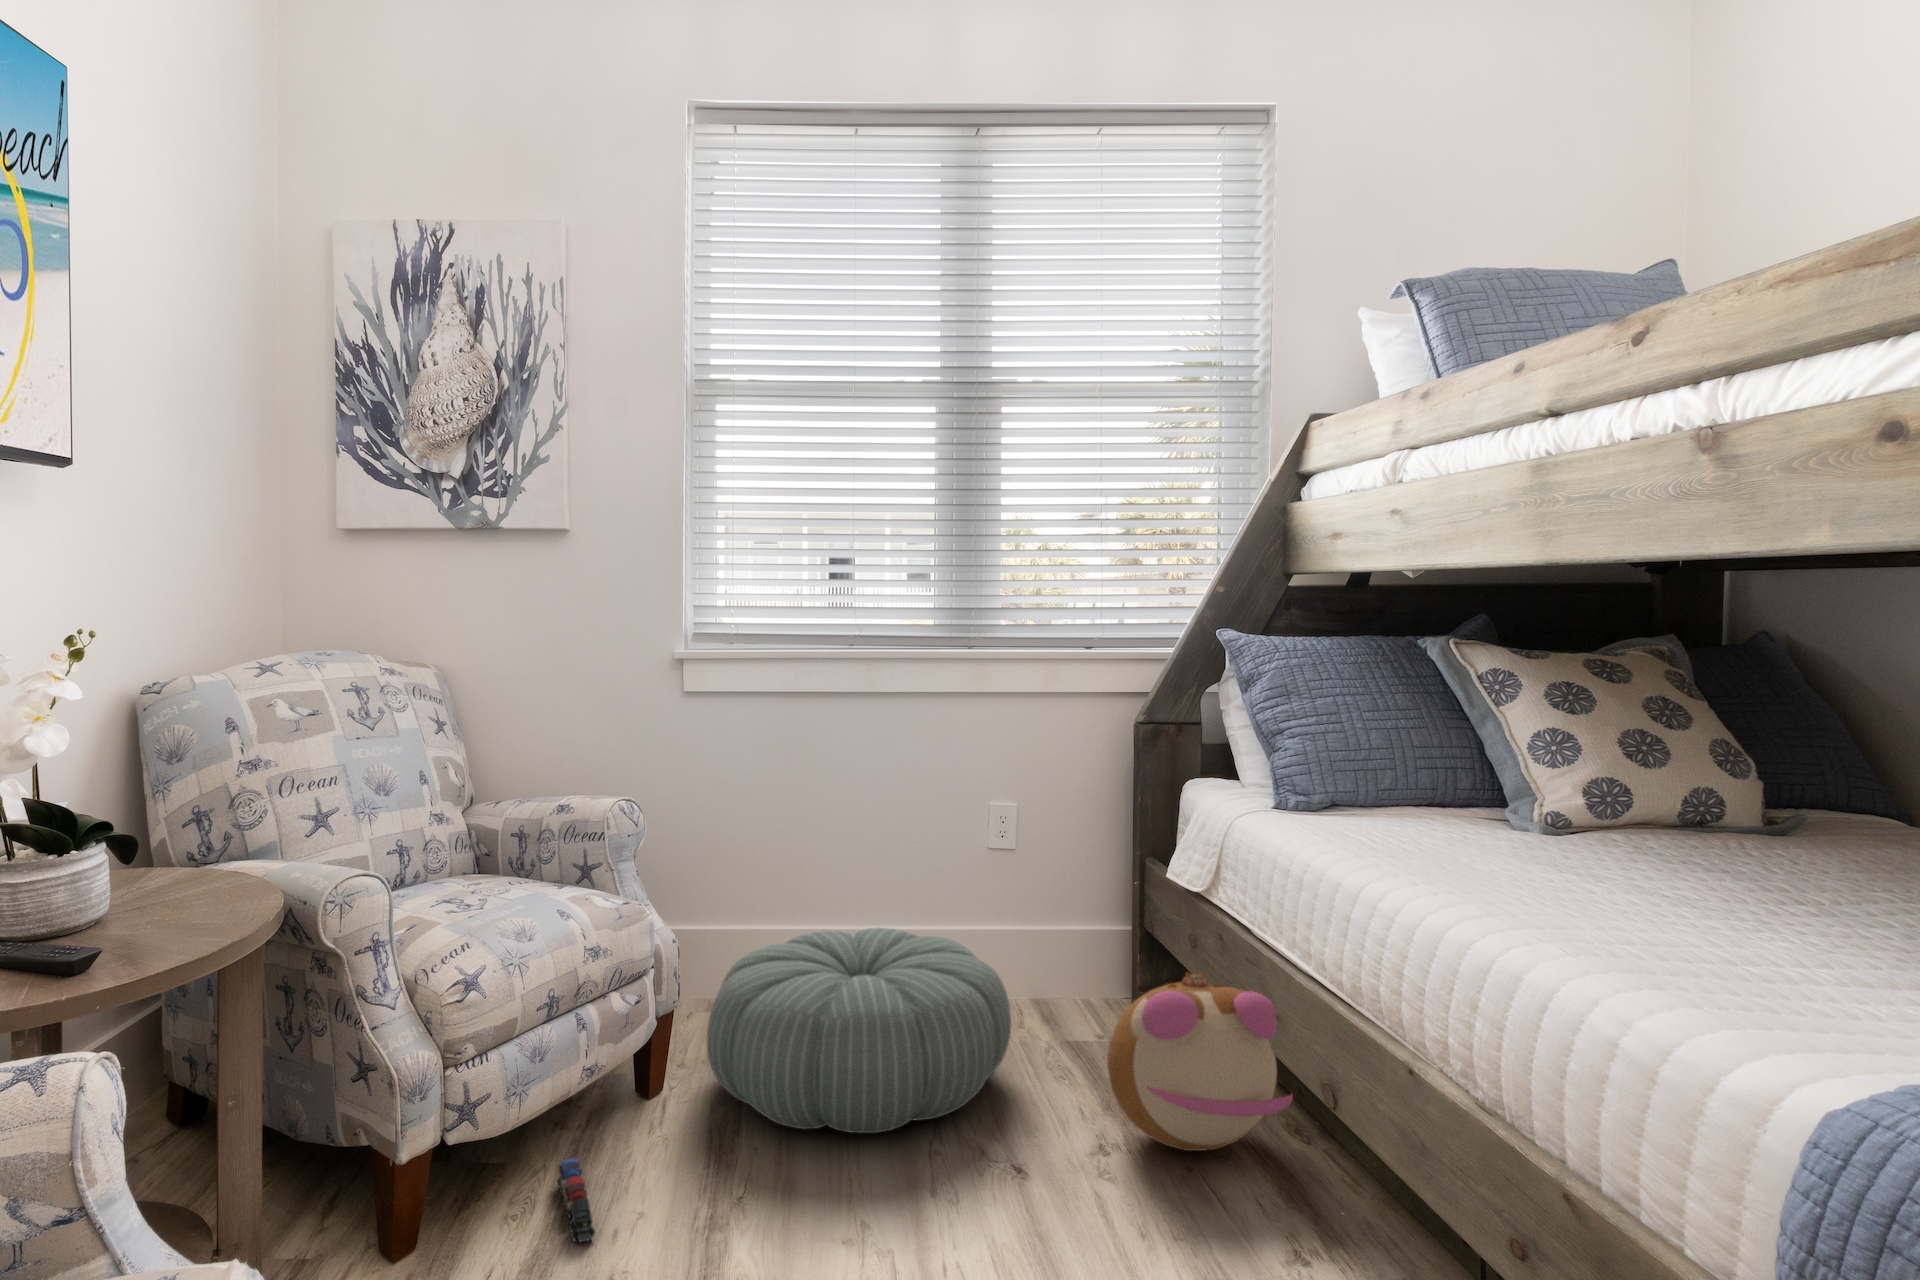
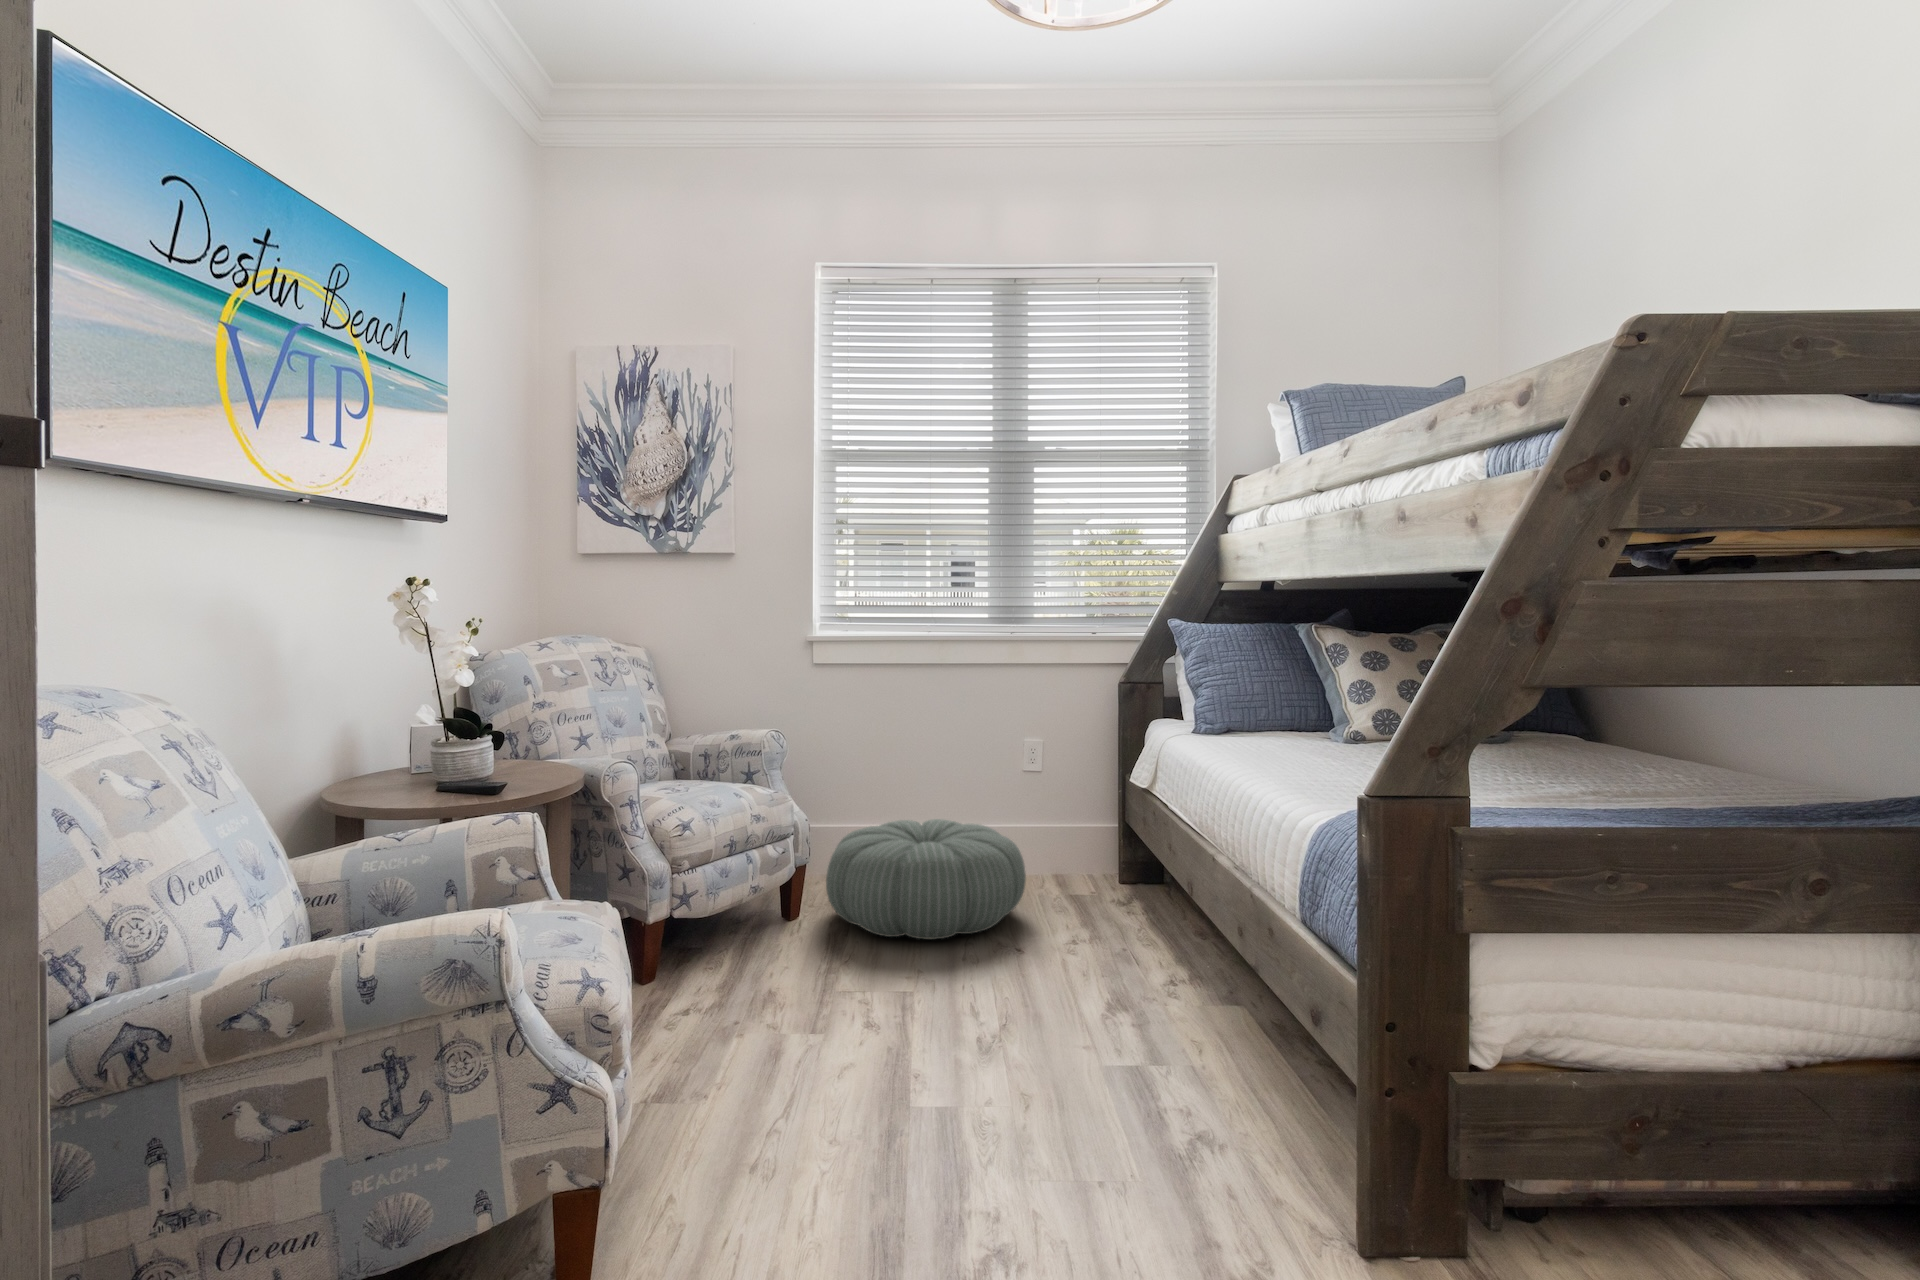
plush toy: present [1107,973,1293,1151] -> none [1086,837,1203,951]
toy train: present [557,1158,595,1242] -> none [736,944,764,986]

